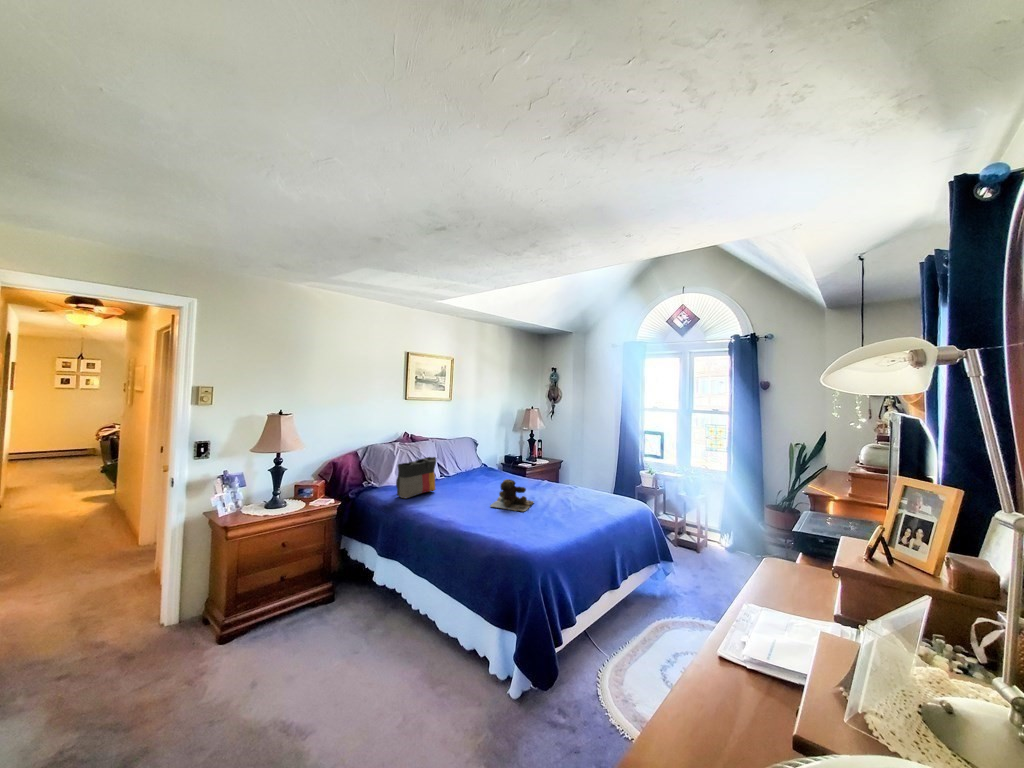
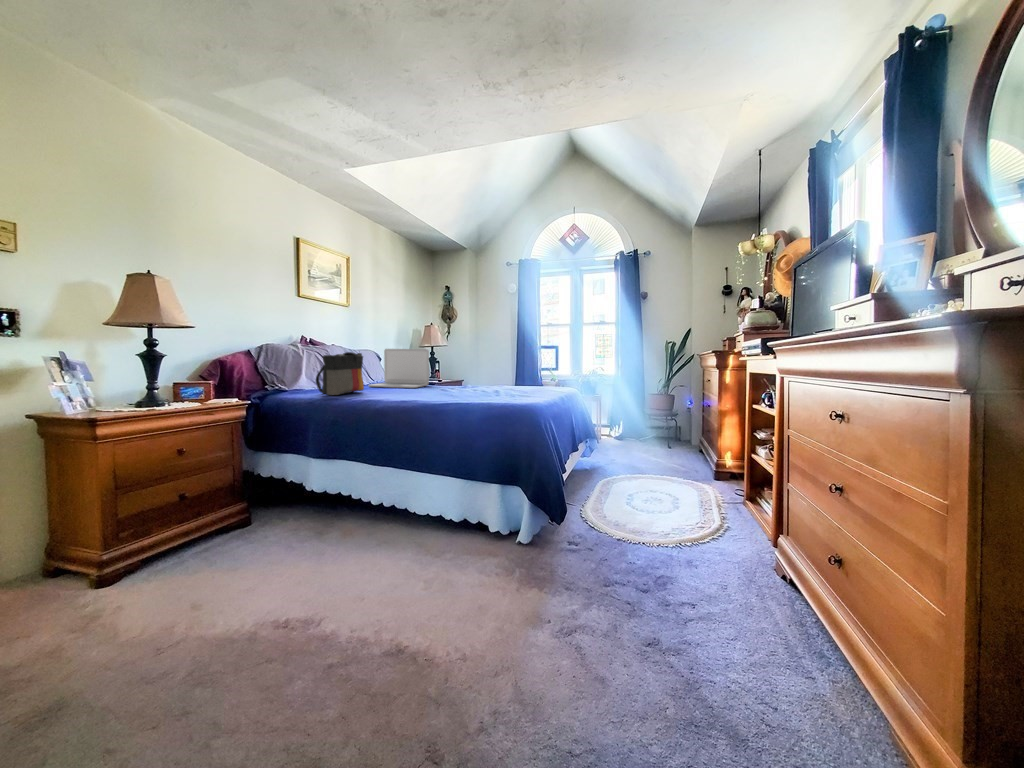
laptop: none [451,442,507,486] -> present [369,349,429,388]
teddy bear: present [490,479,533,511] -> none [440,367,481,396]

